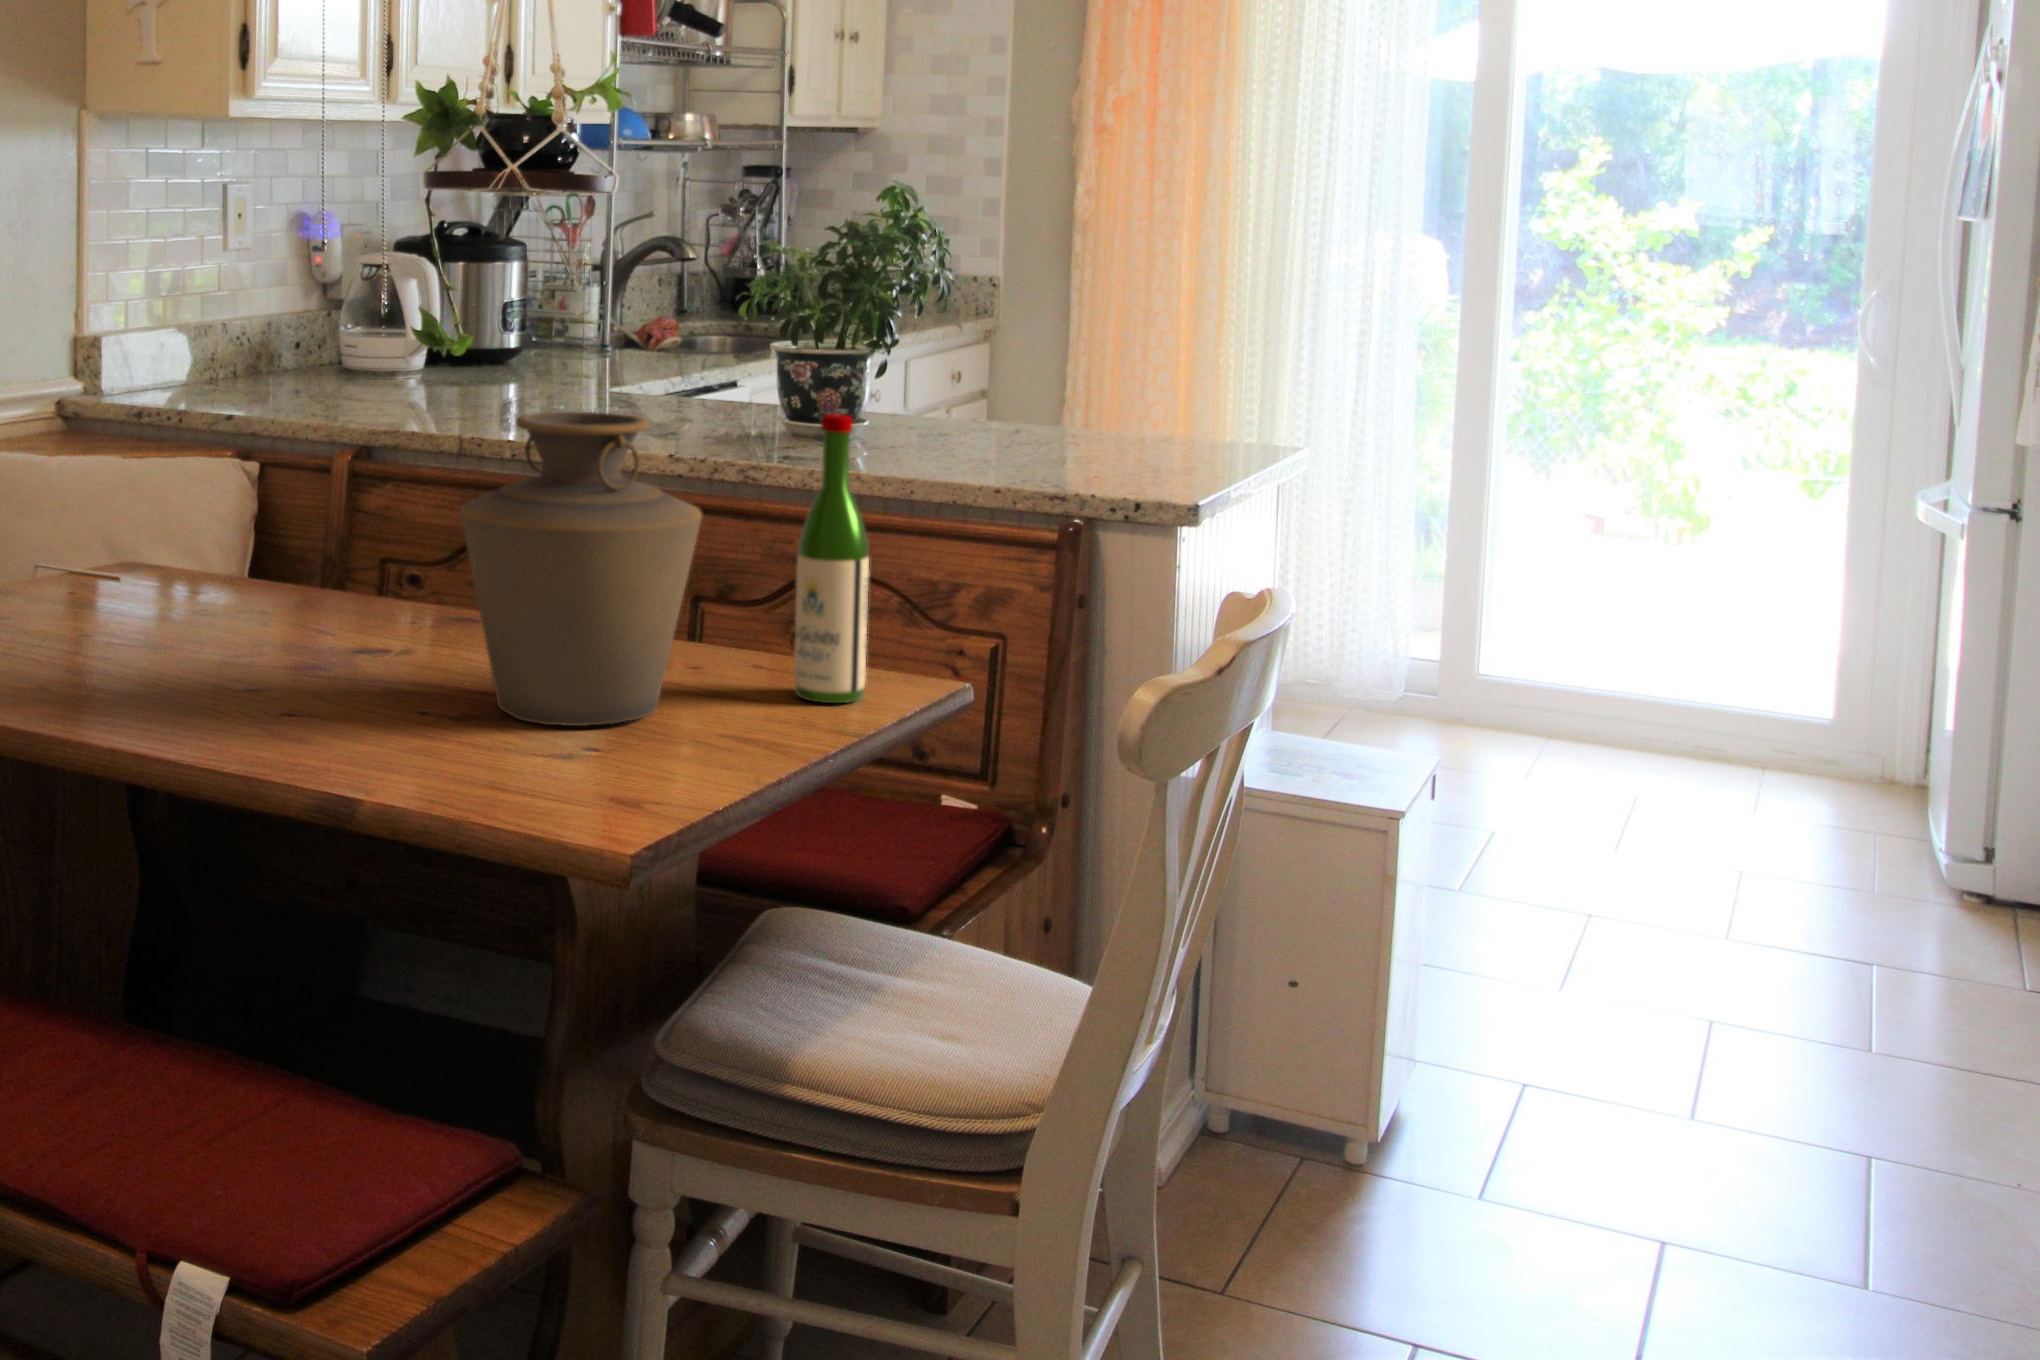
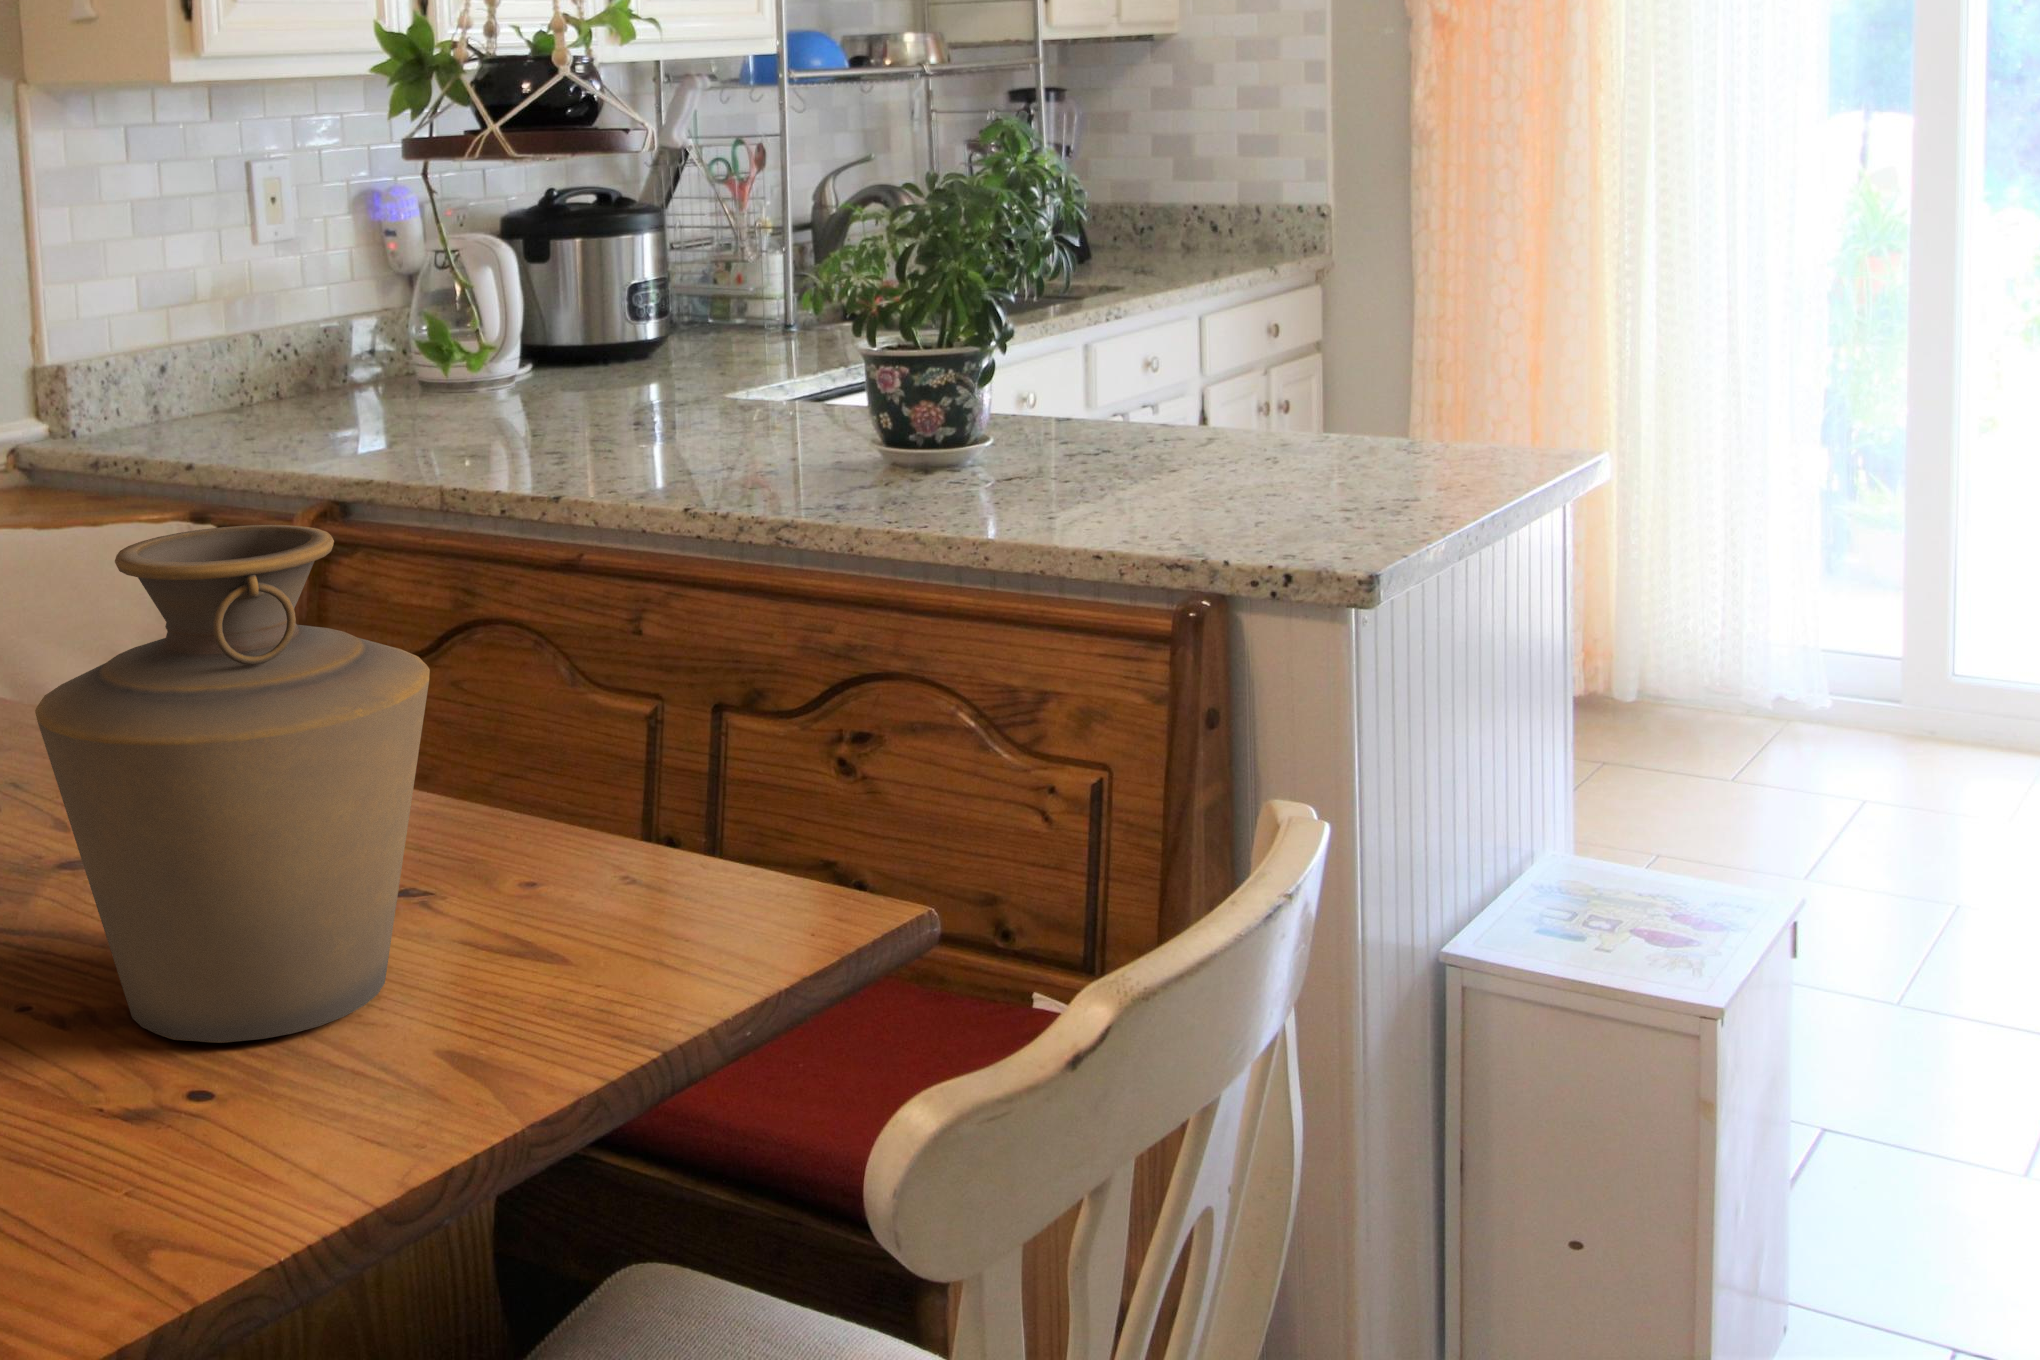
wine bottle: present [794,414,869,703] -> none [618,509,740,970]

